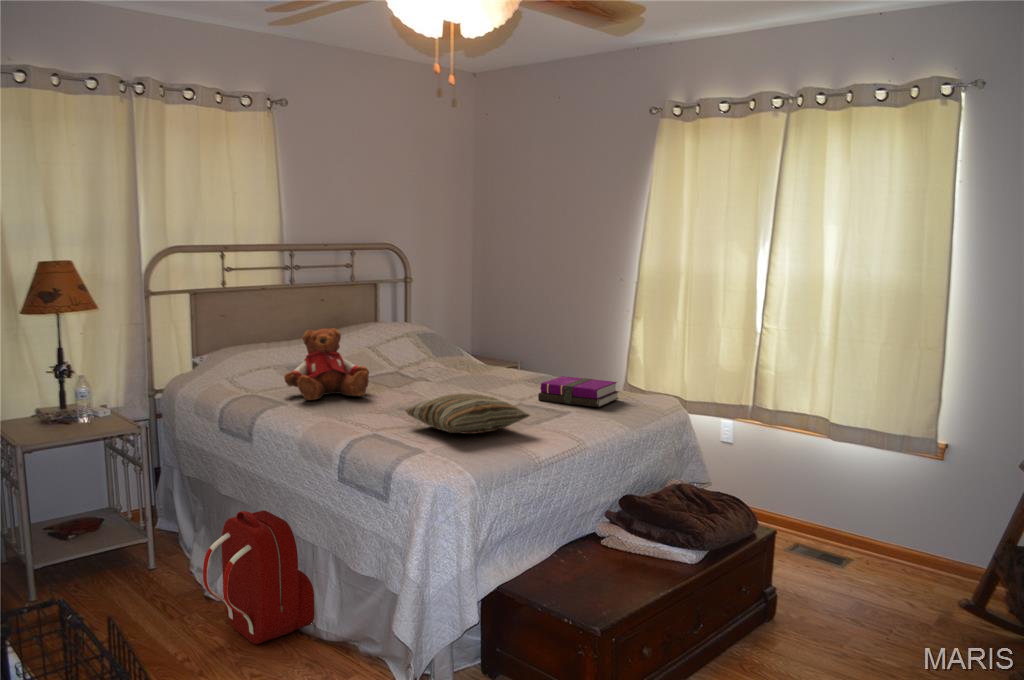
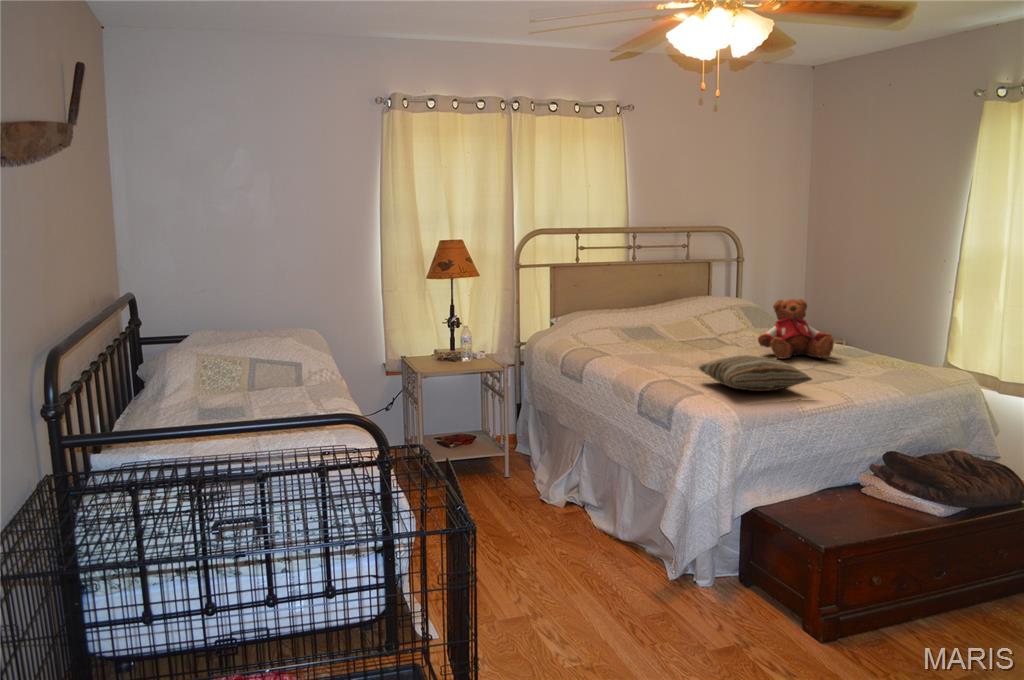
teddy bear: present [284,328,369,400] -> present [758,299,834,358]
notebook: present [538,376,619,407] -> none [837,349,925,380]
backpack: present [203,510,314,644] -> none [530,437,613,544]

